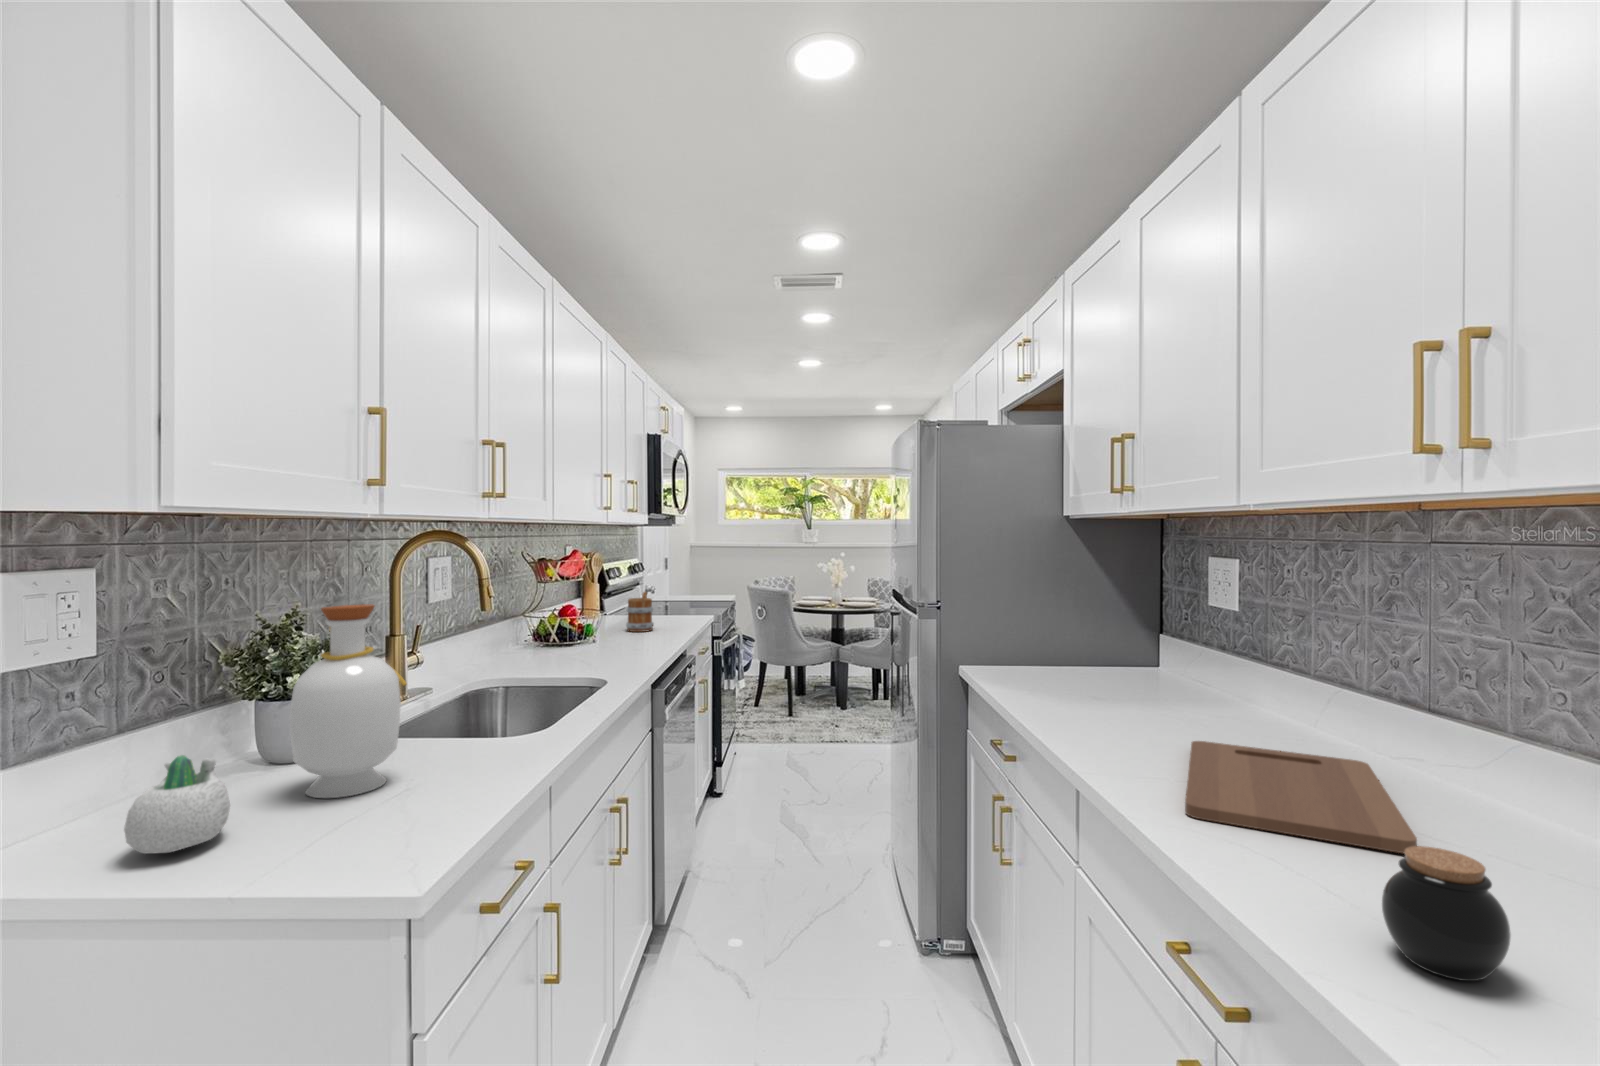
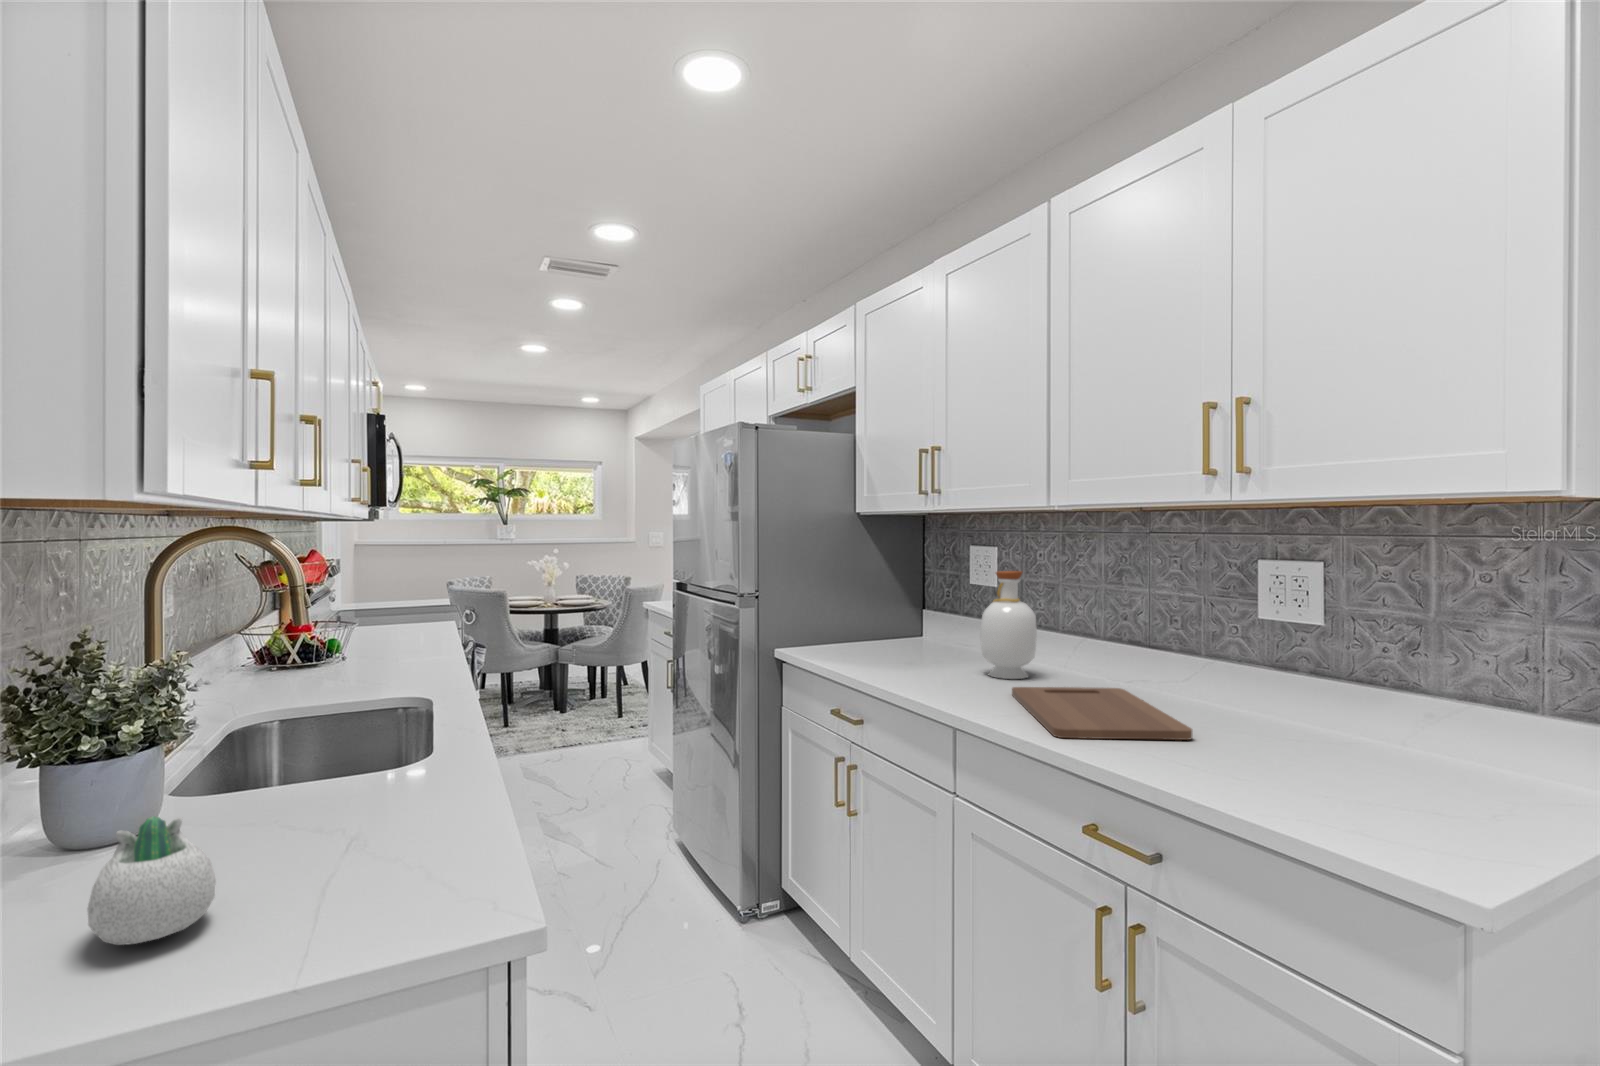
mug: present [626,592,653,632] -> none [370,597,404,644]
bottle: present [289,604,407,798] -> present [980,571,1037,679]
jar: present [1382,846,1511,981] -> none [1224,723,1294,799]

